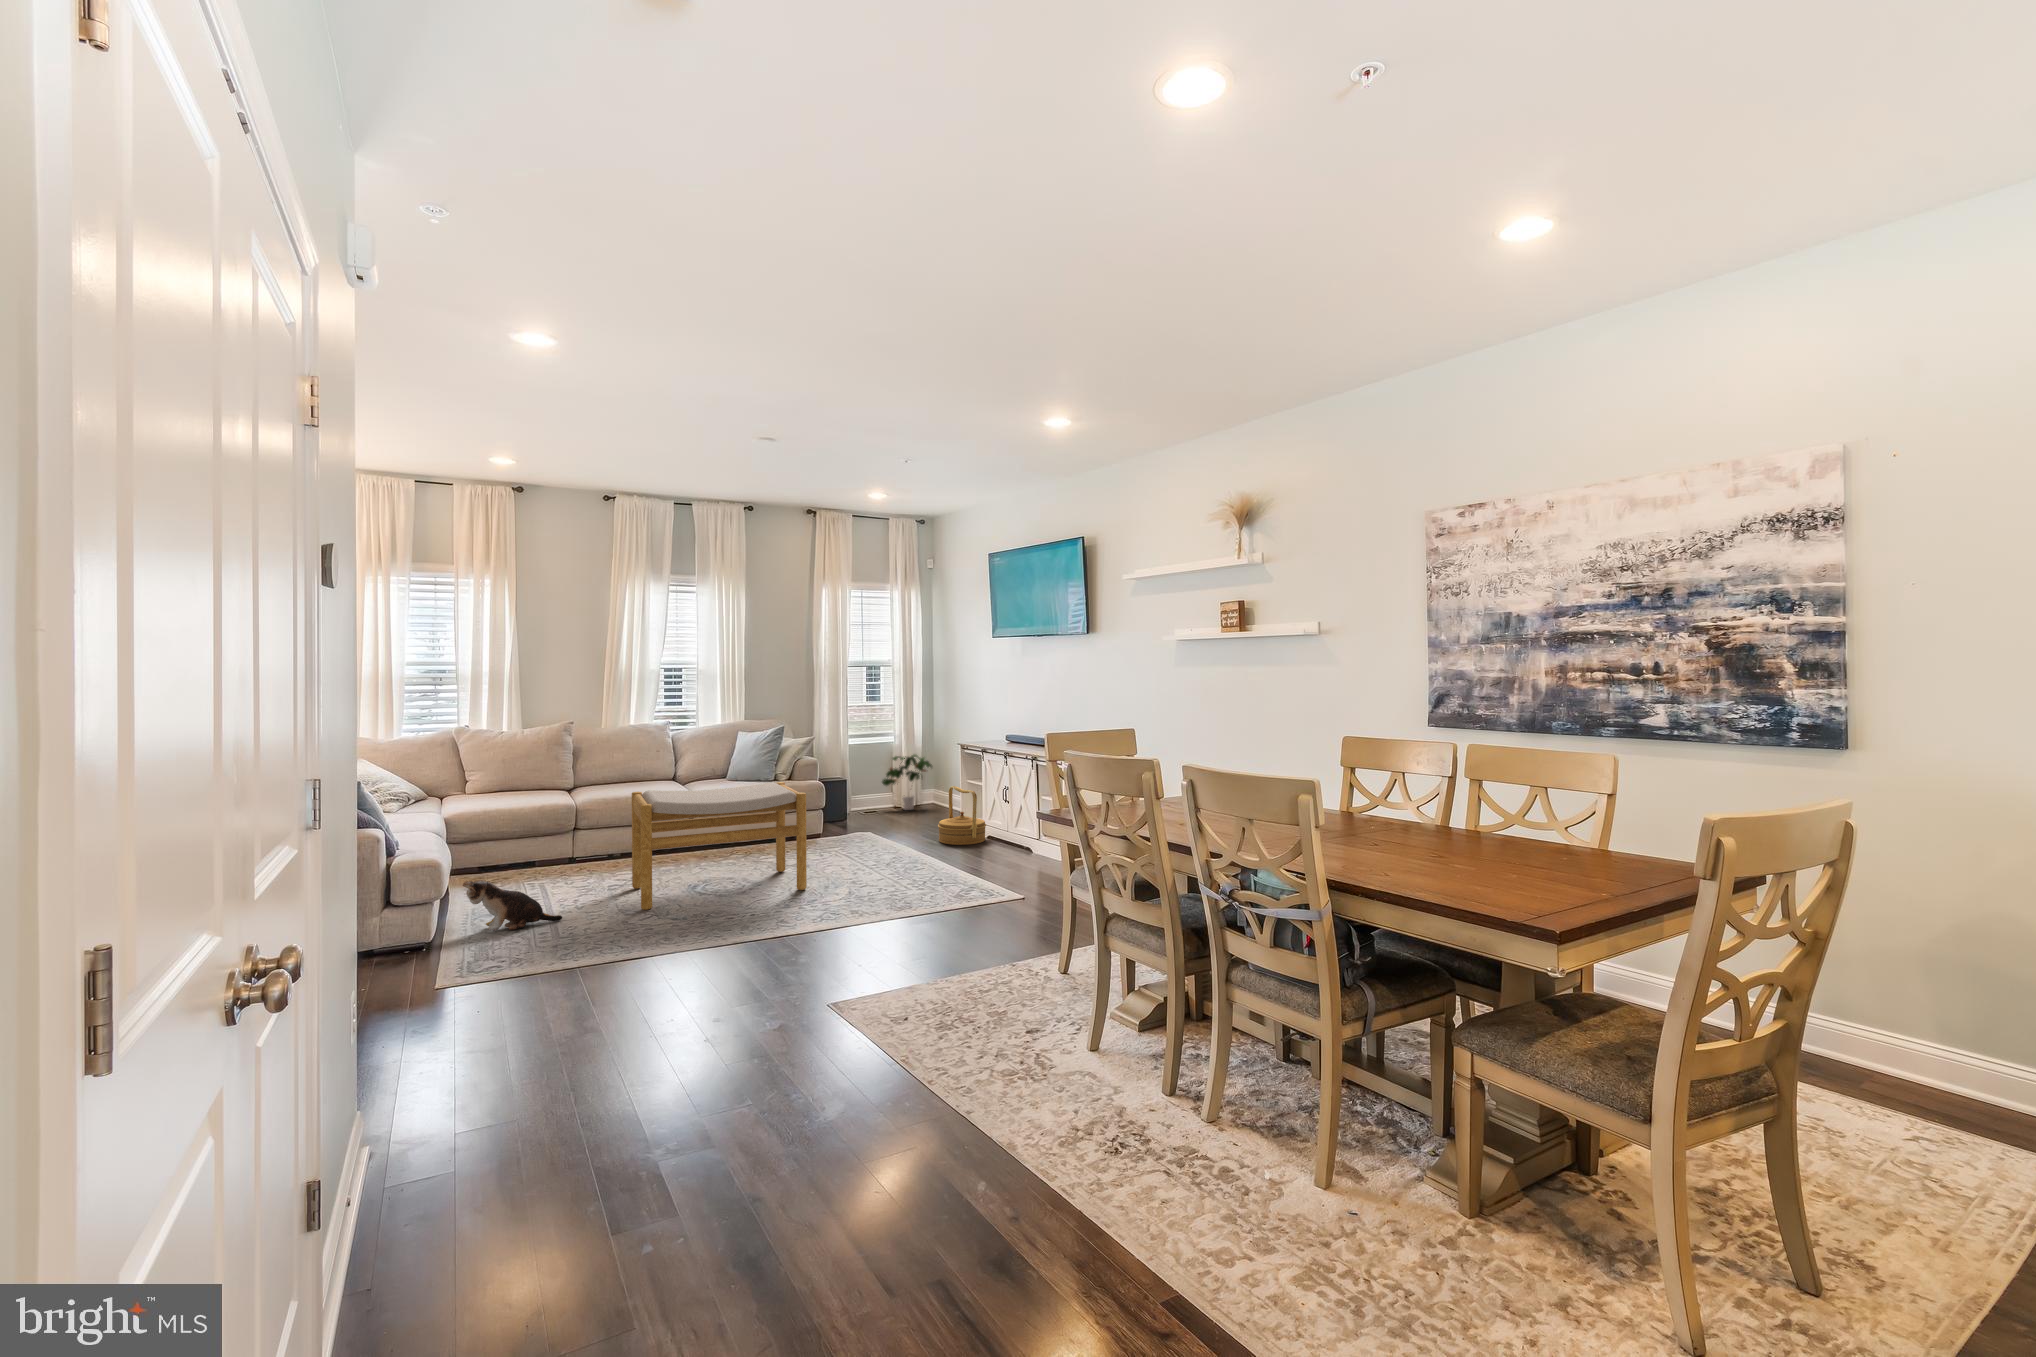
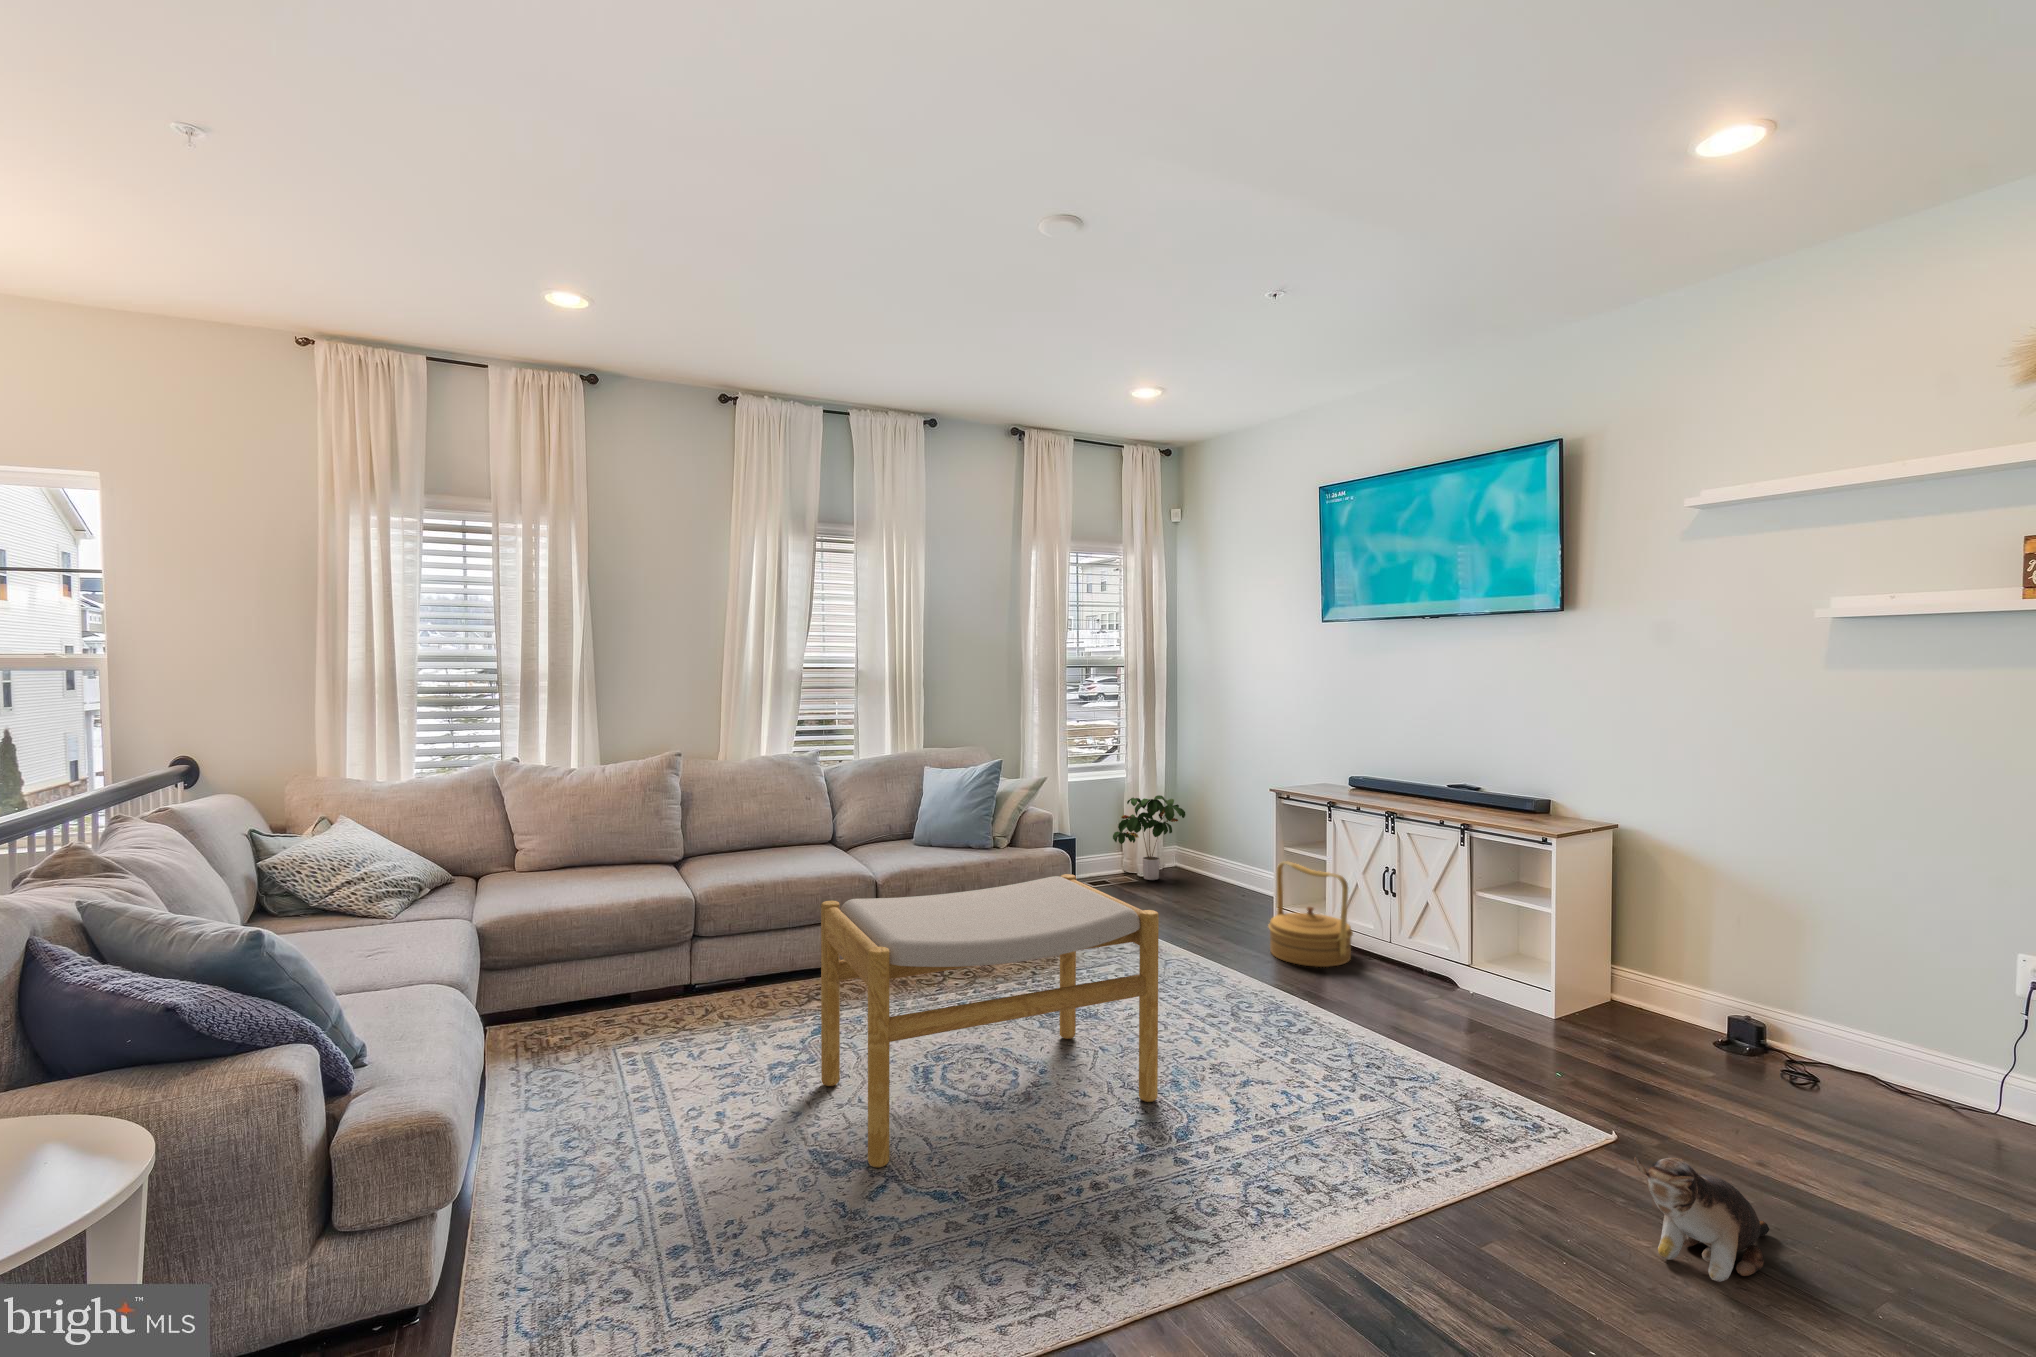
plush toy: present [463,880,562,931] -> present [1634,1157,1769,1282]

